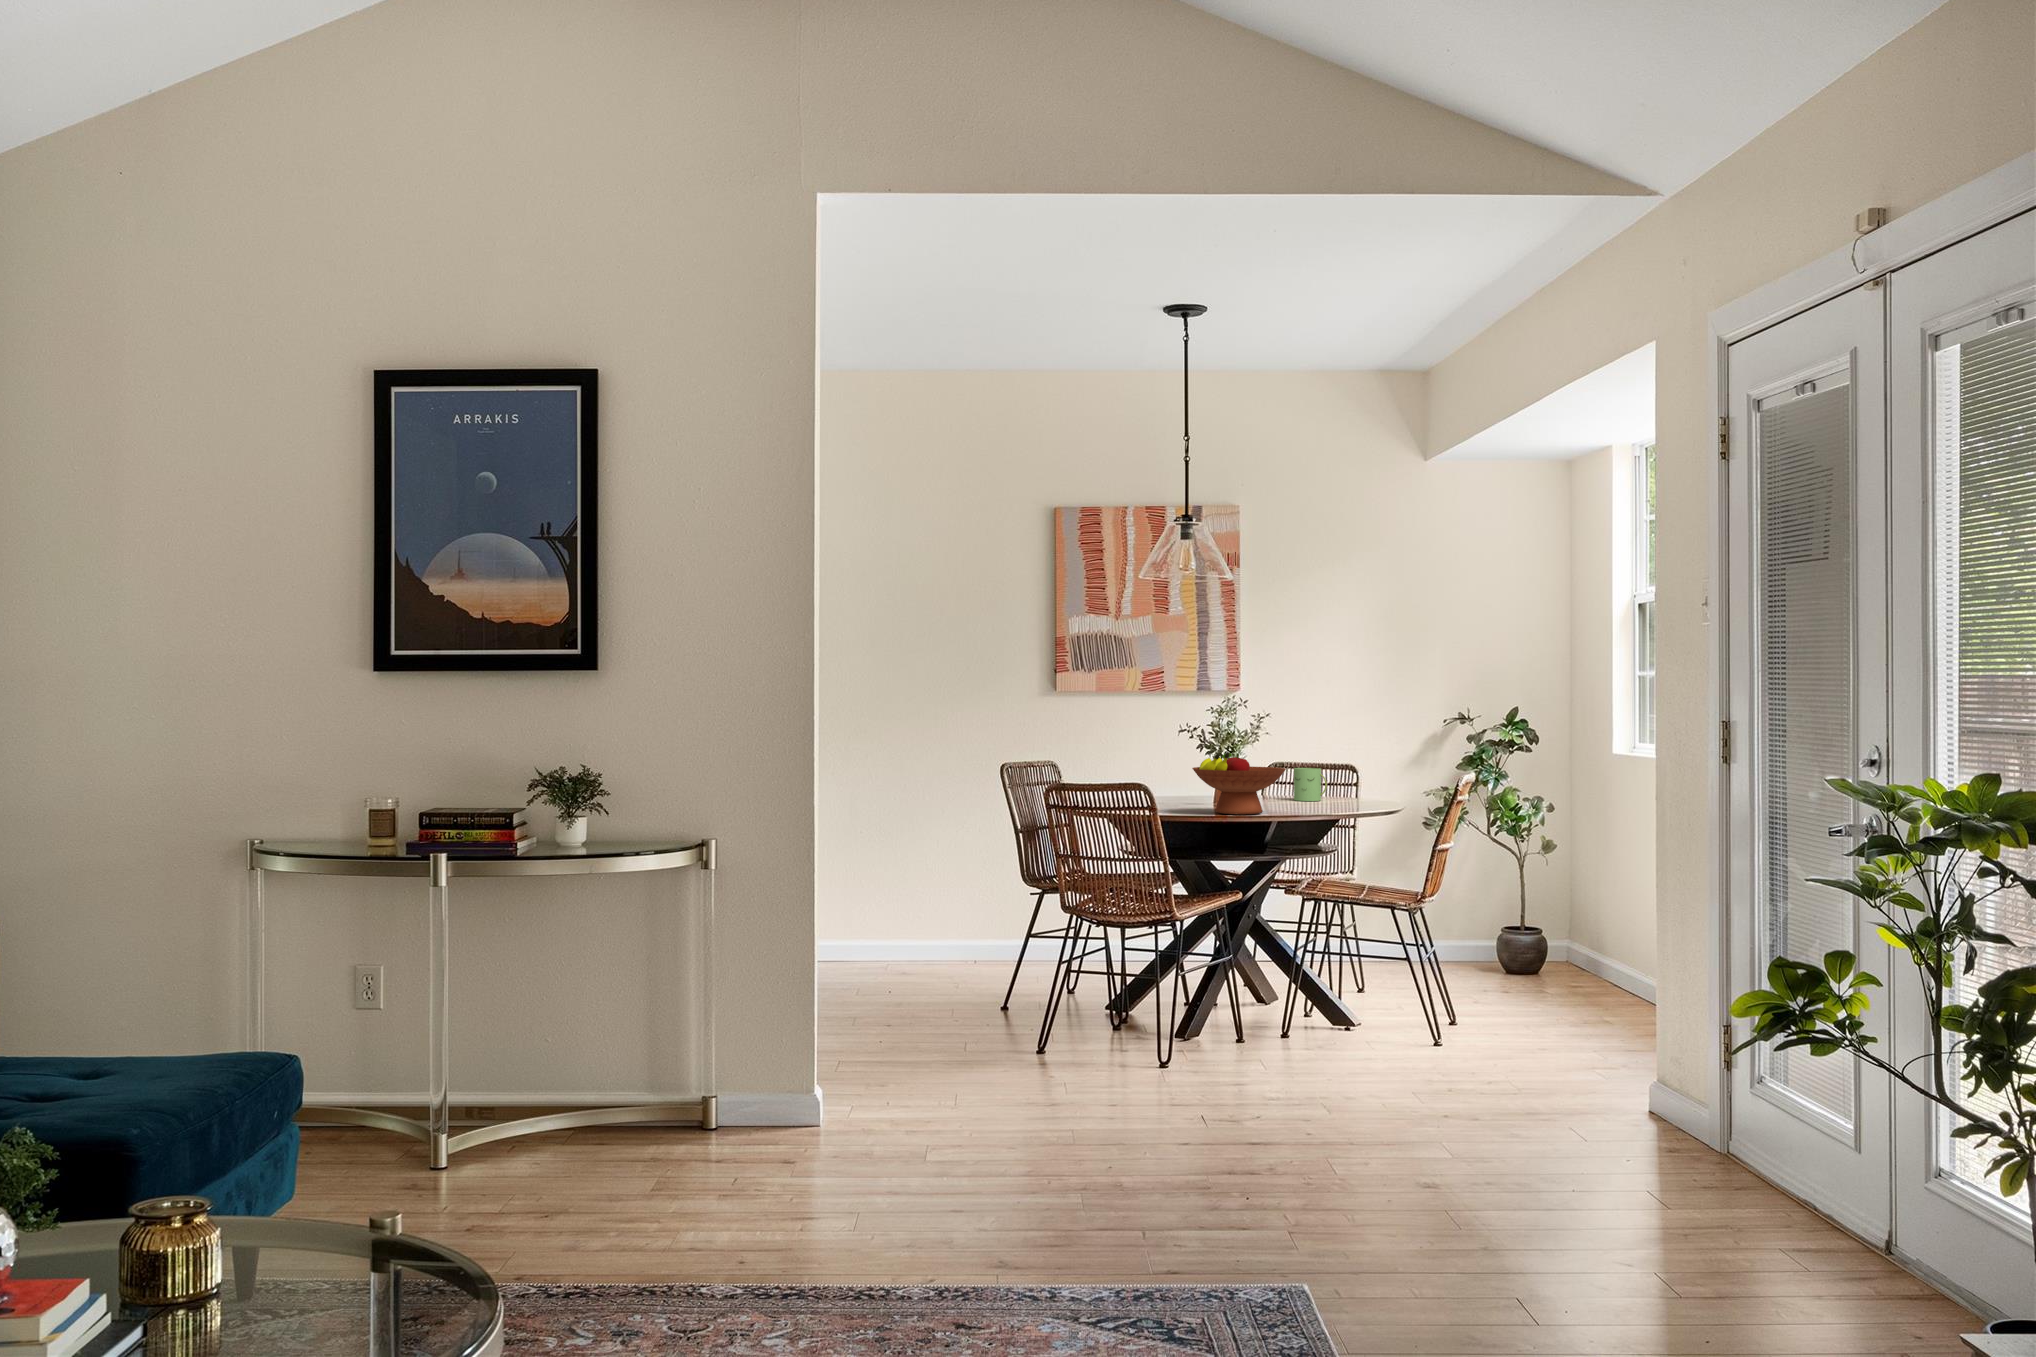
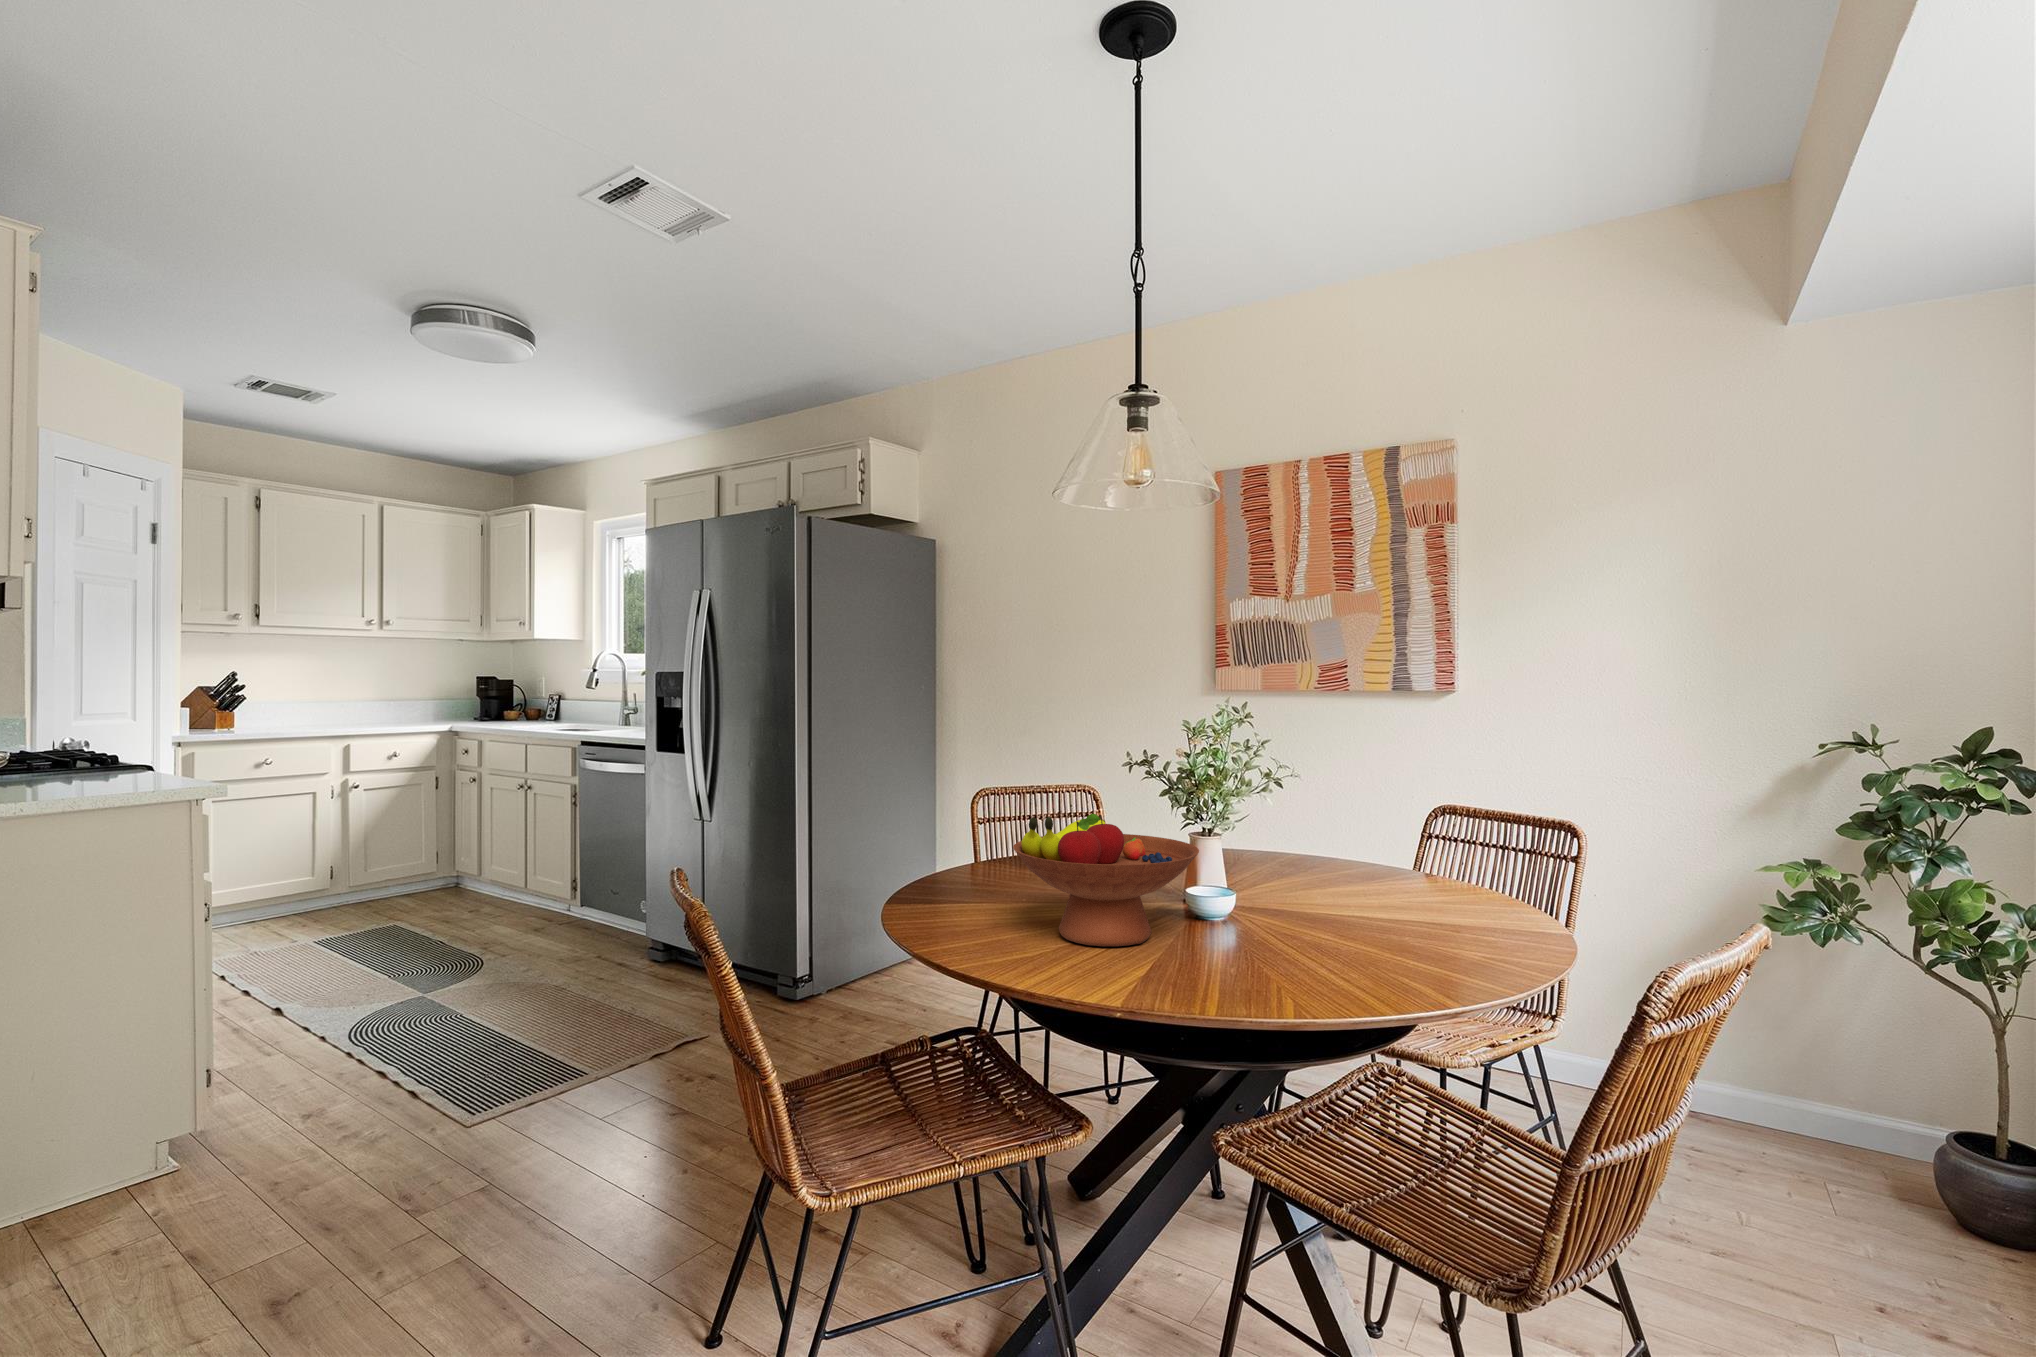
mug: present [1294,768,1327,801] -> none [1386,830,1444,895]

